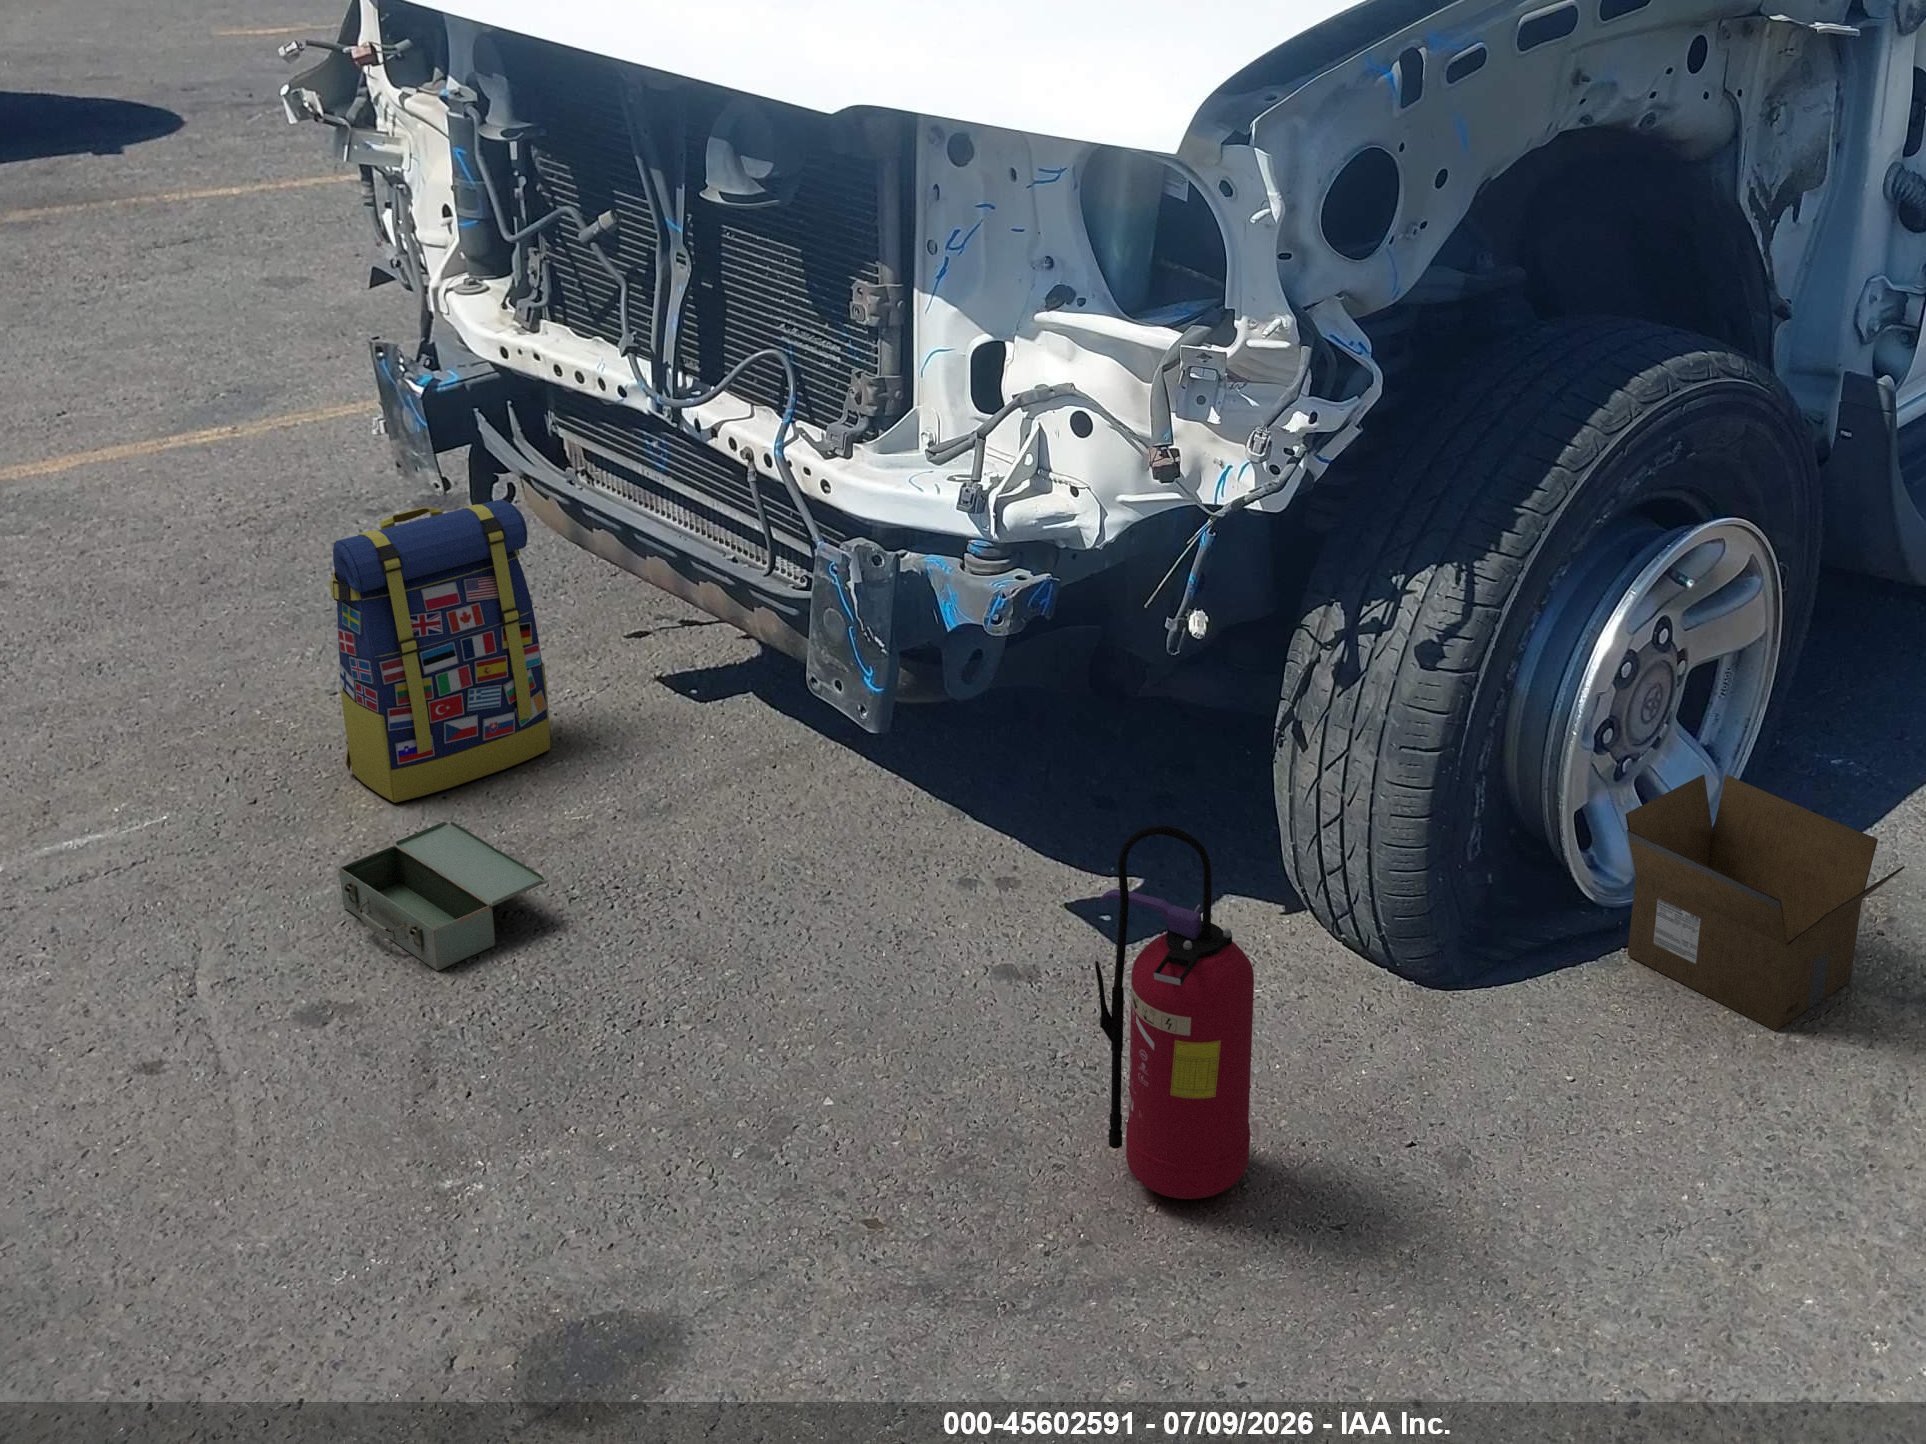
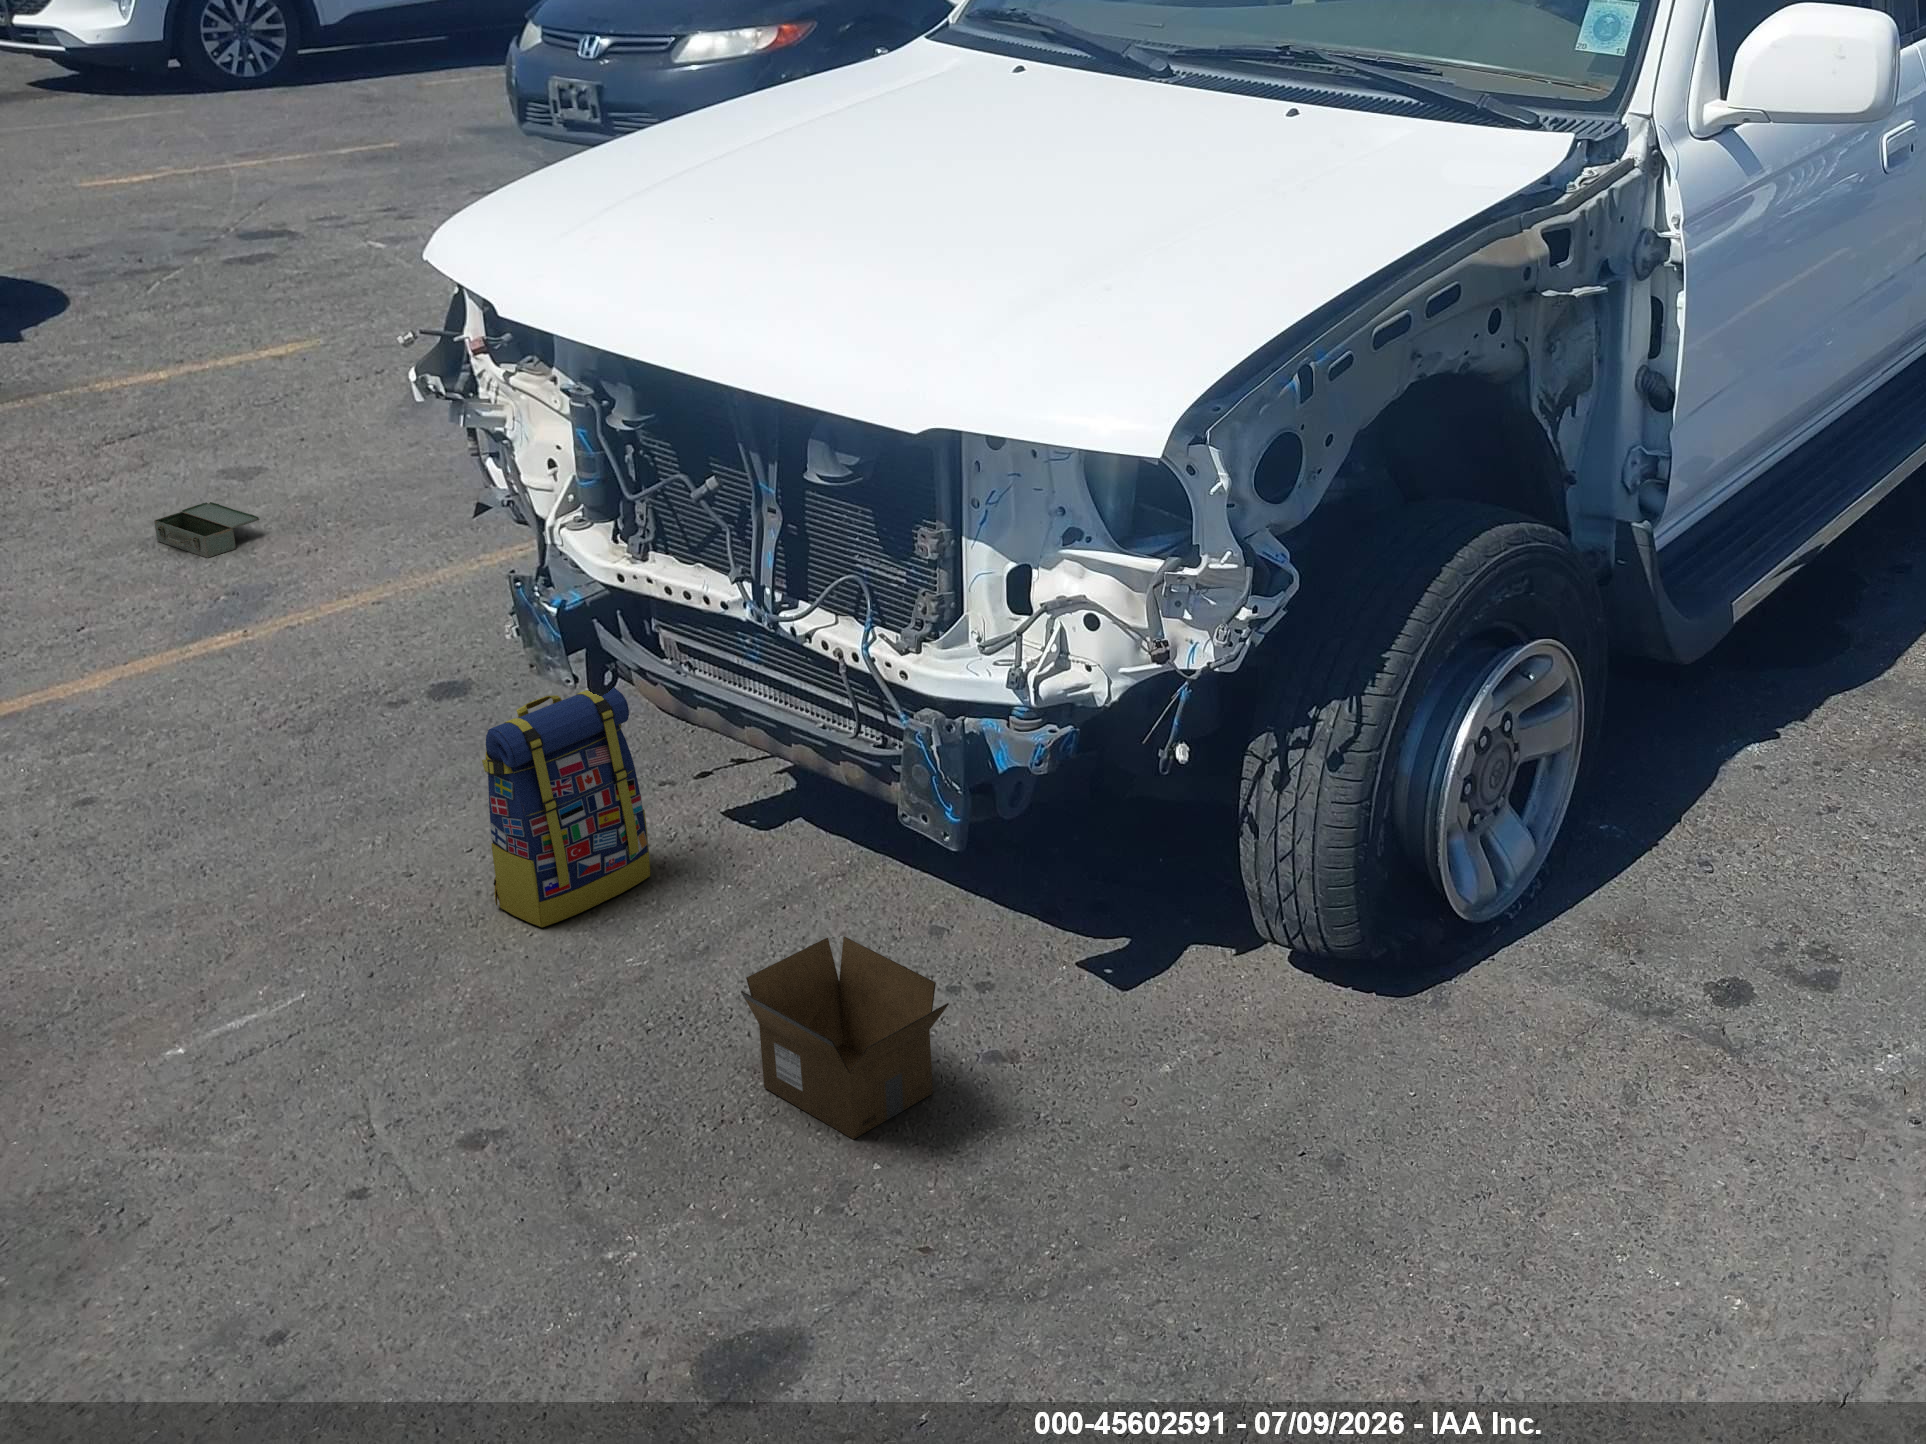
cardboard box: present [1625,774,1905,1031] -> present [741,937,949,1139]
toolbox: present [339,821,545,971] -> present [154,502,260,558]
fire extinguisher: present [1095,825,1254,1199] -> none [1128,896,1239,1150]

